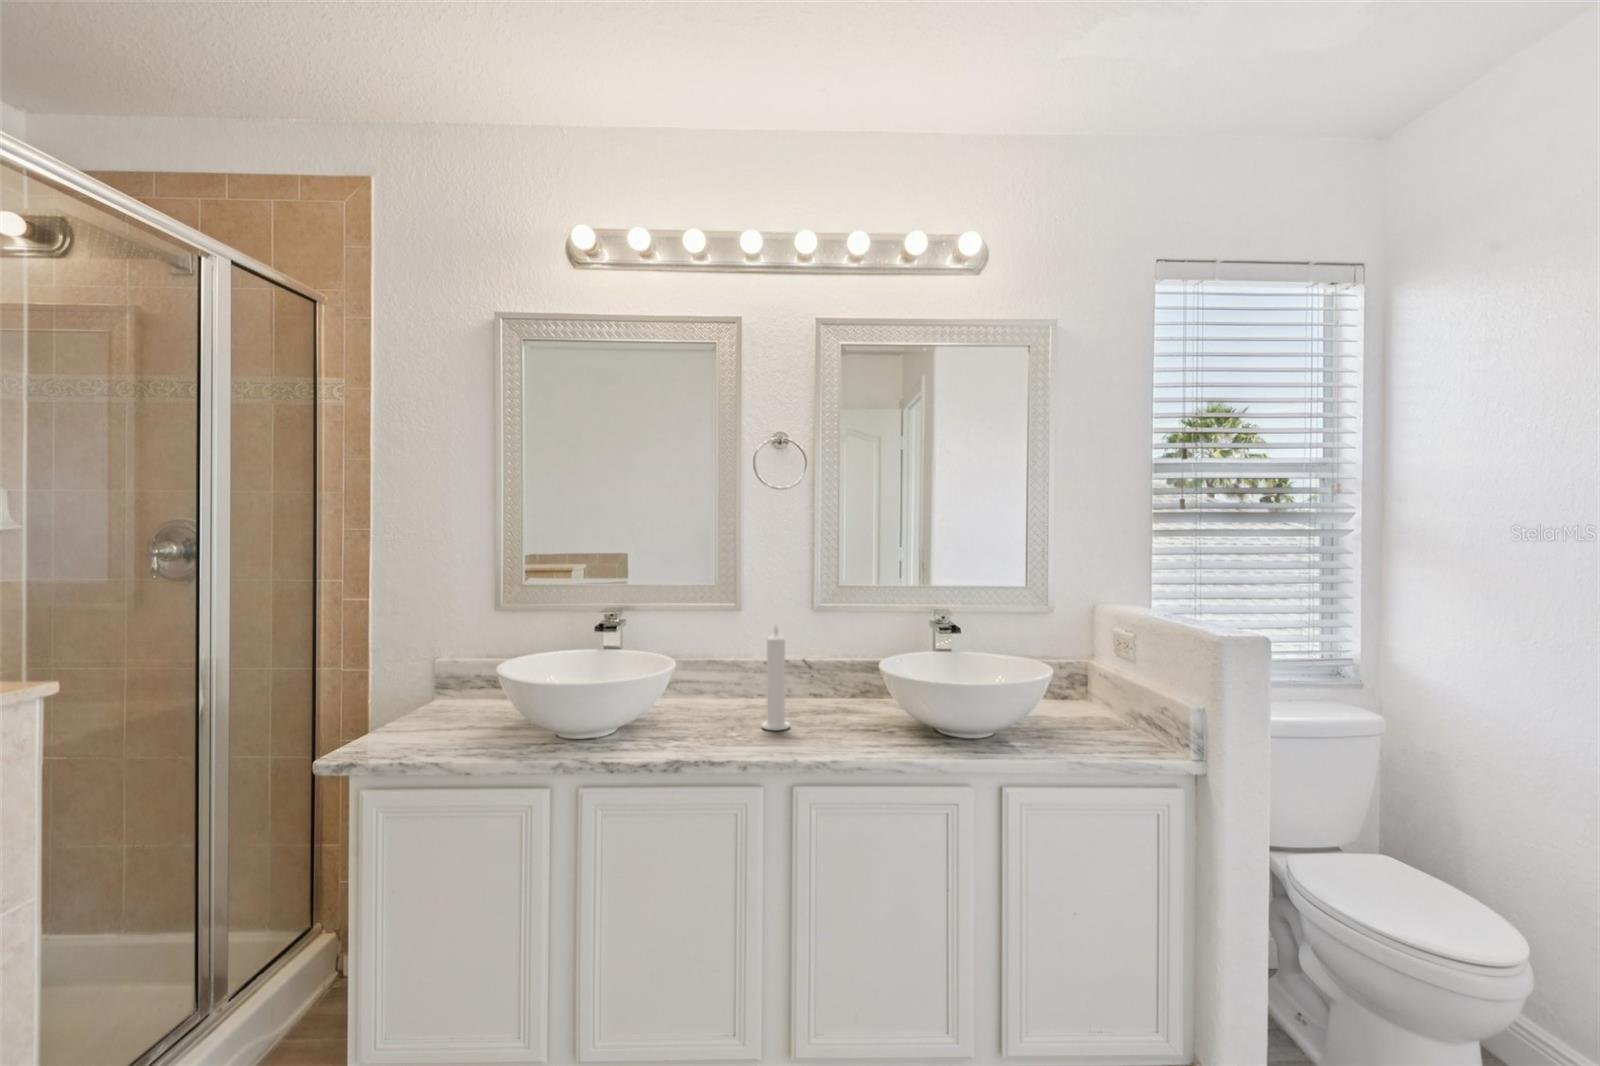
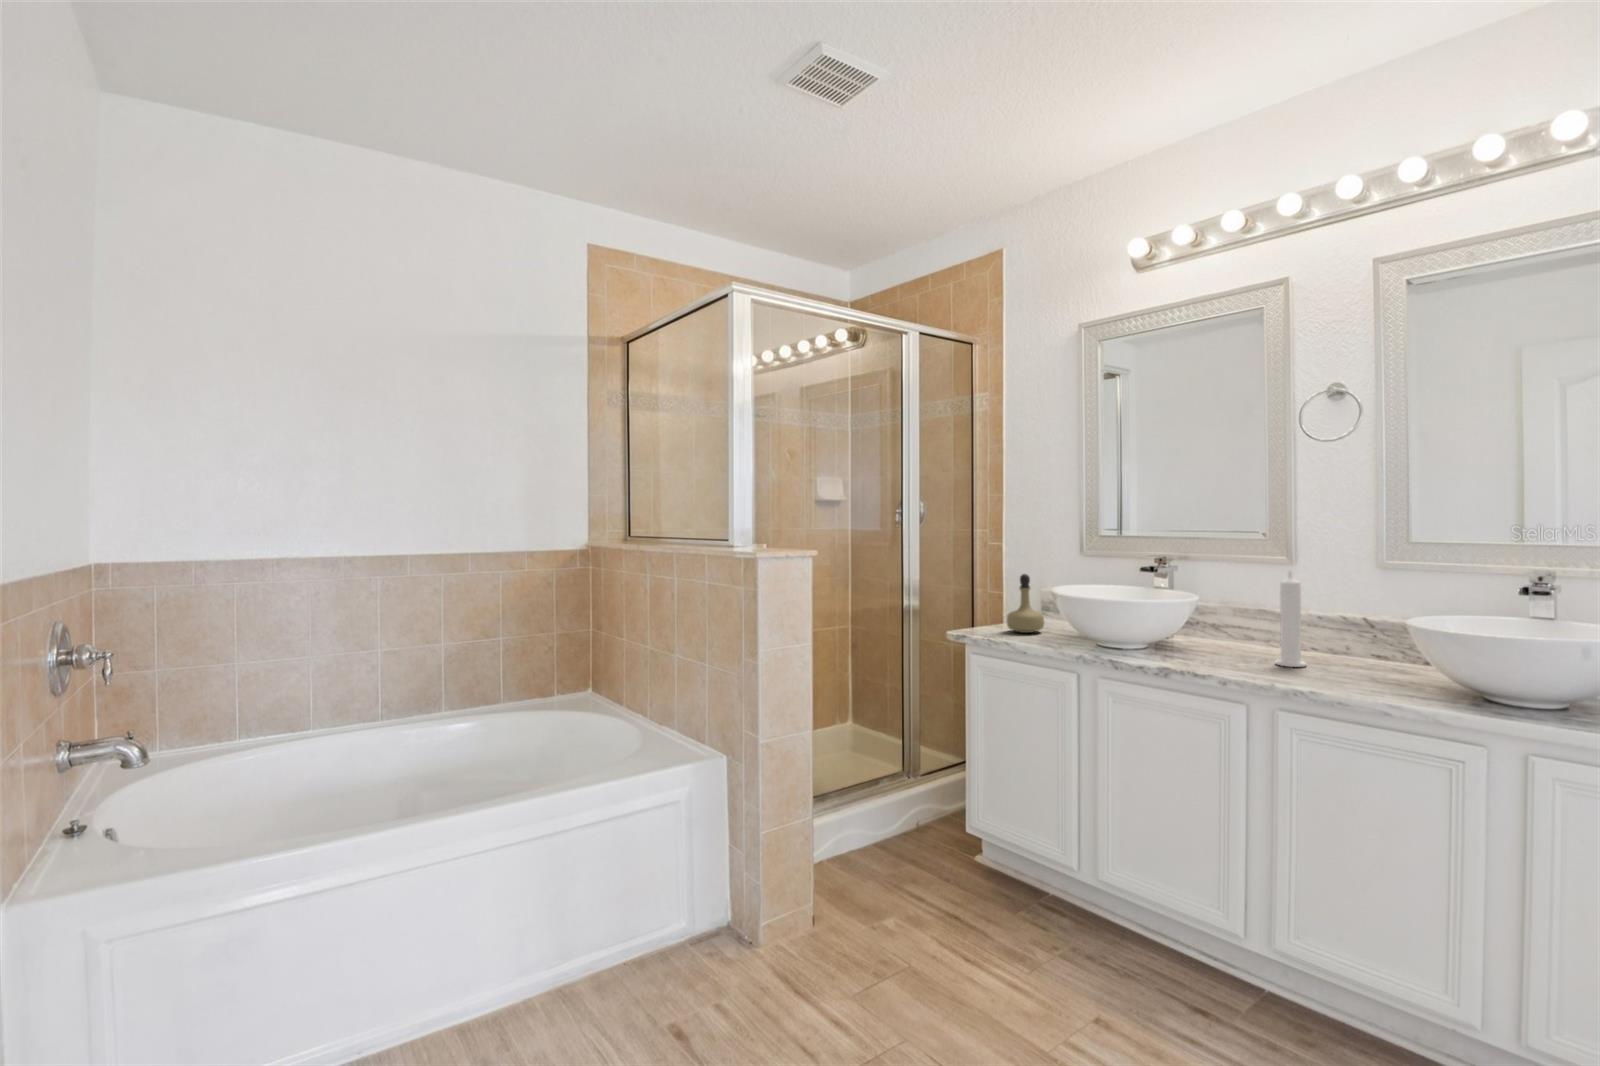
perfume bottle: none [408,645,464,730] -> present [1007,574,1044,633]

